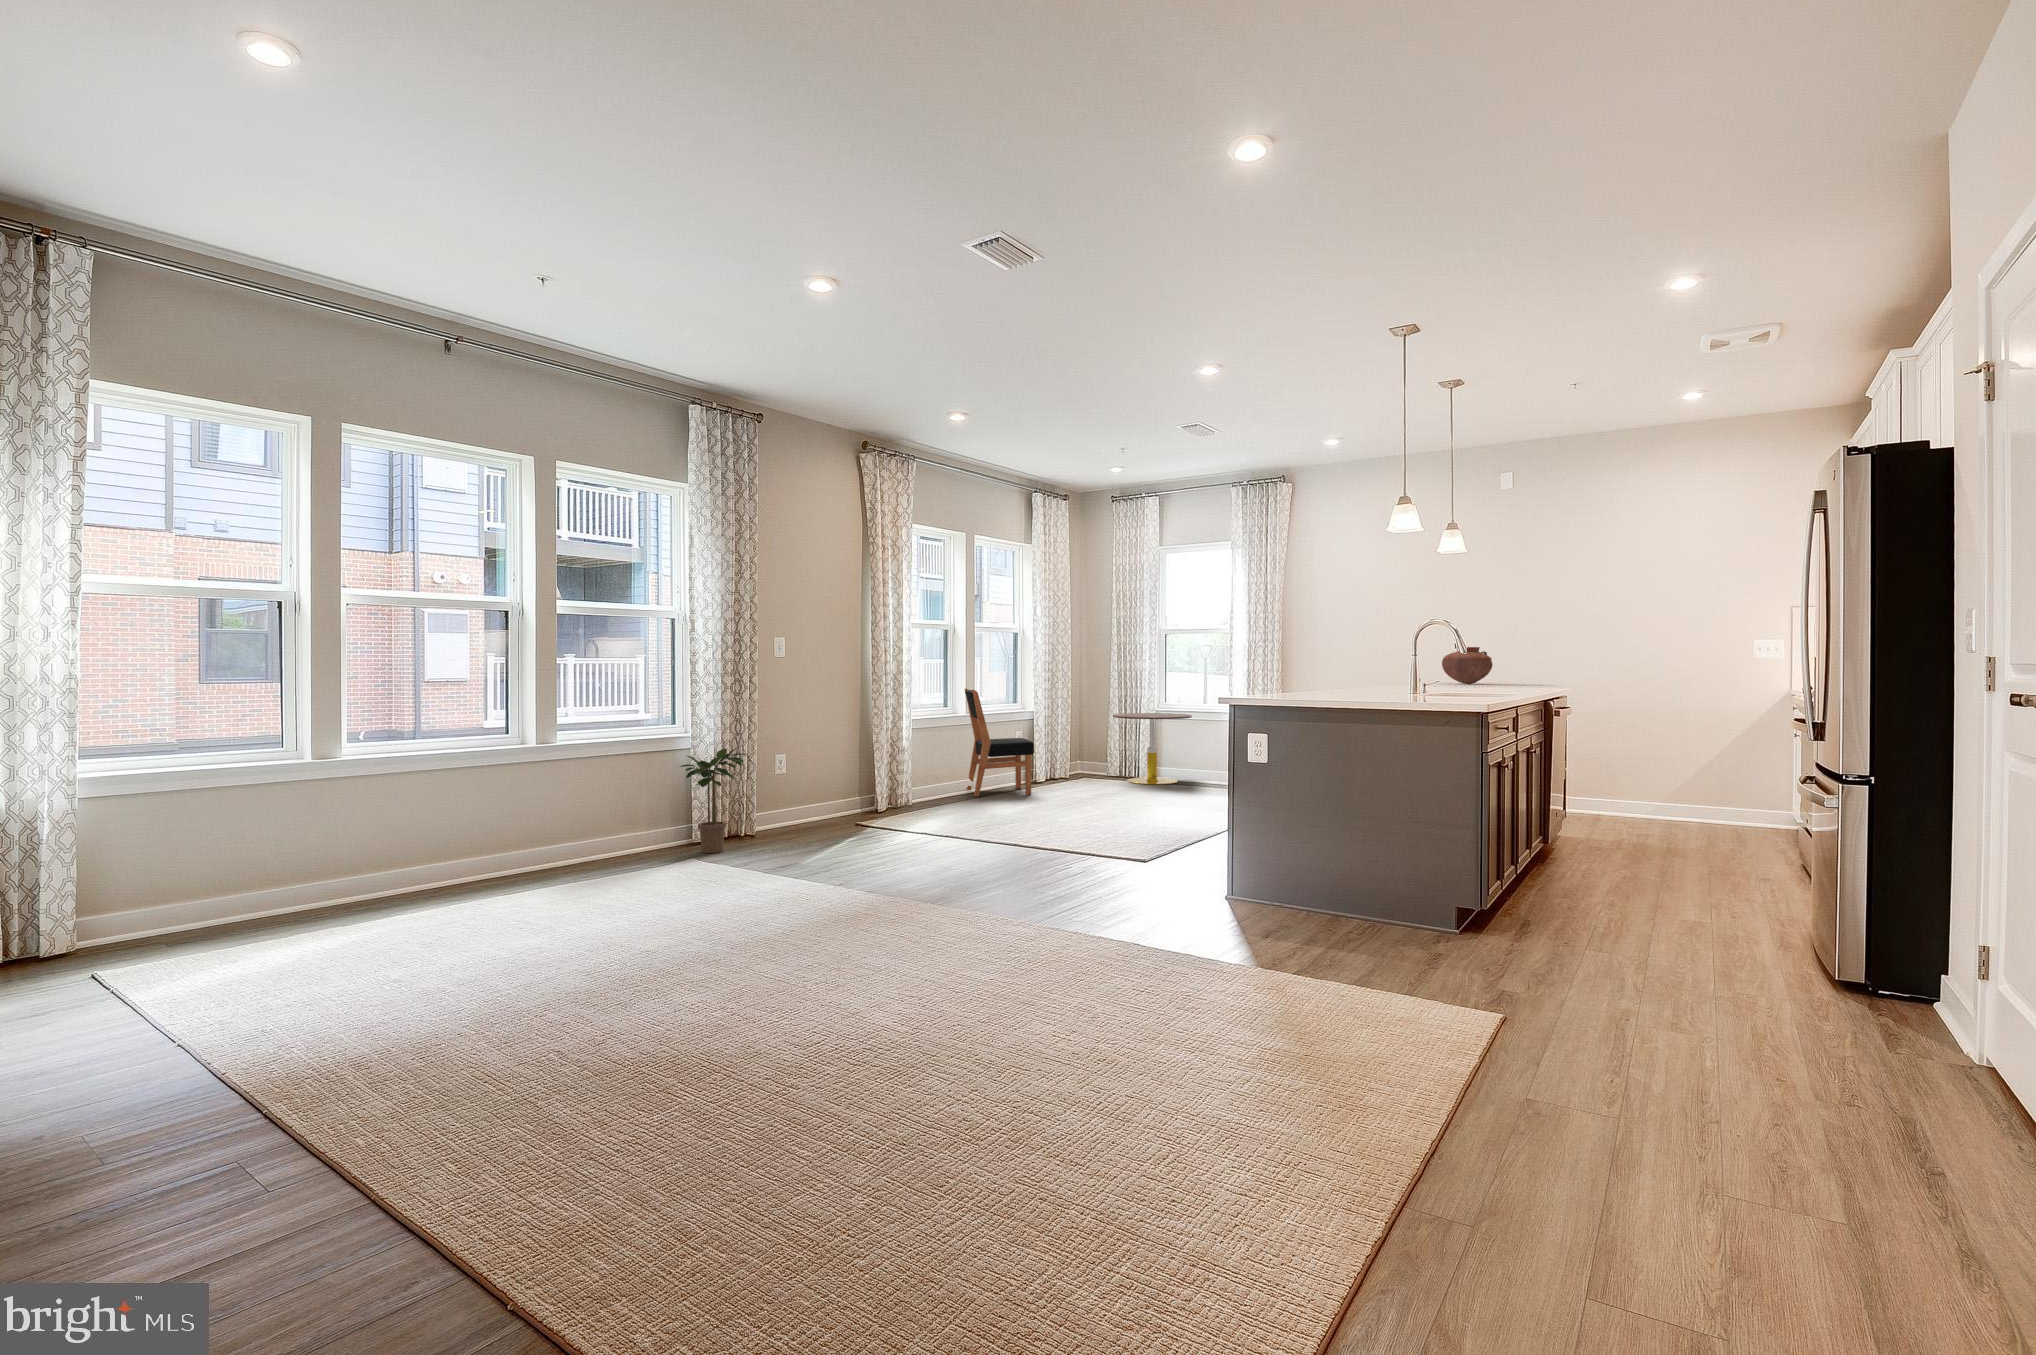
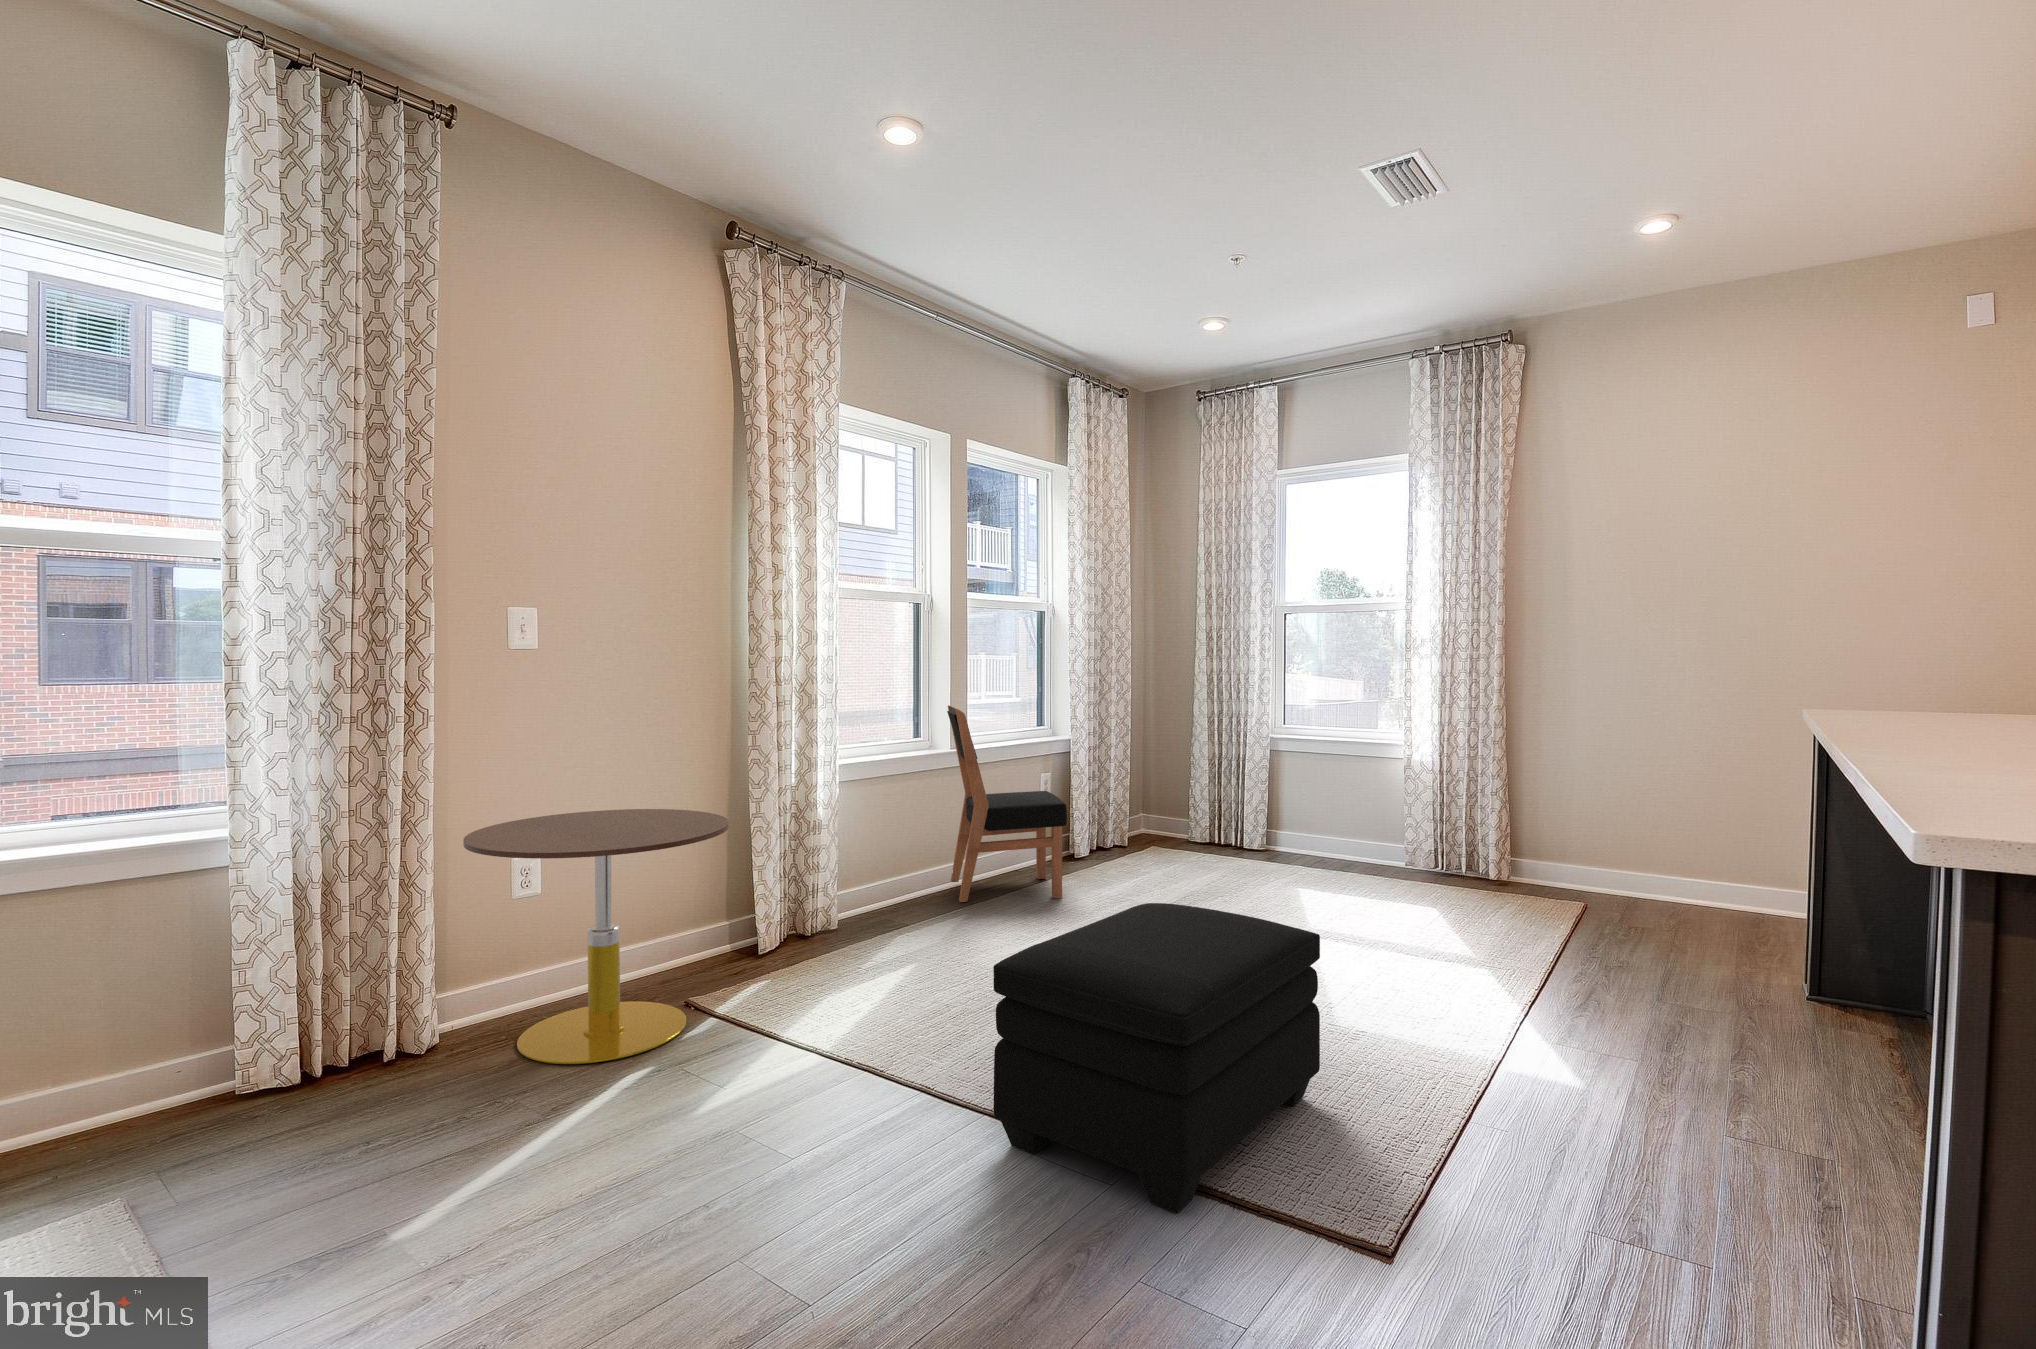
vase: present [1442,647,1492,684] -> none [1847,631,1966,702]
side table: present [1113,713,1192,785] -> present [463,809,729,1064]
potted plant: present [680,746,746,853] -> none [114,868,350,1154]
ottoman: none [1011,766,1141,858] -> present [993,903,1320,1213]

